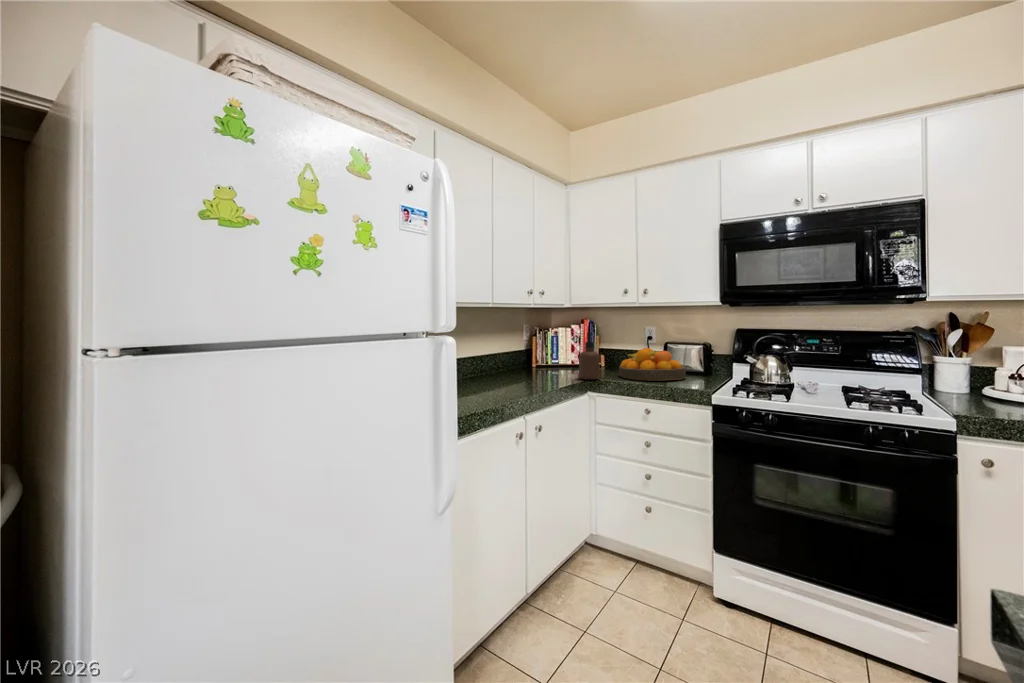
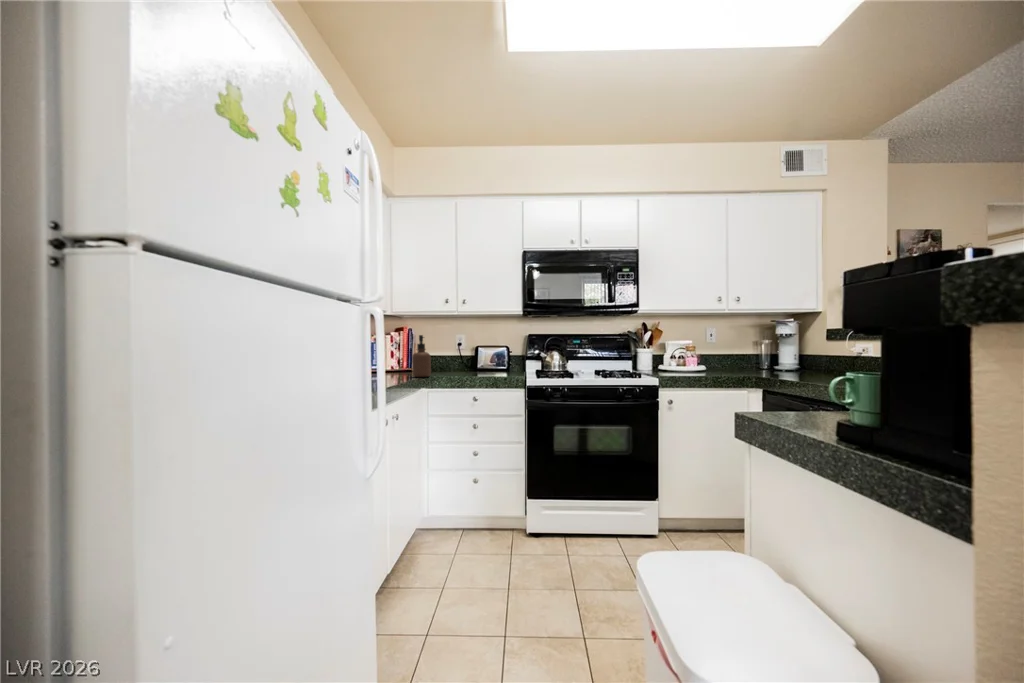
fruit bowl: present [619,348,686,380] -> none [443,349,496,375]

